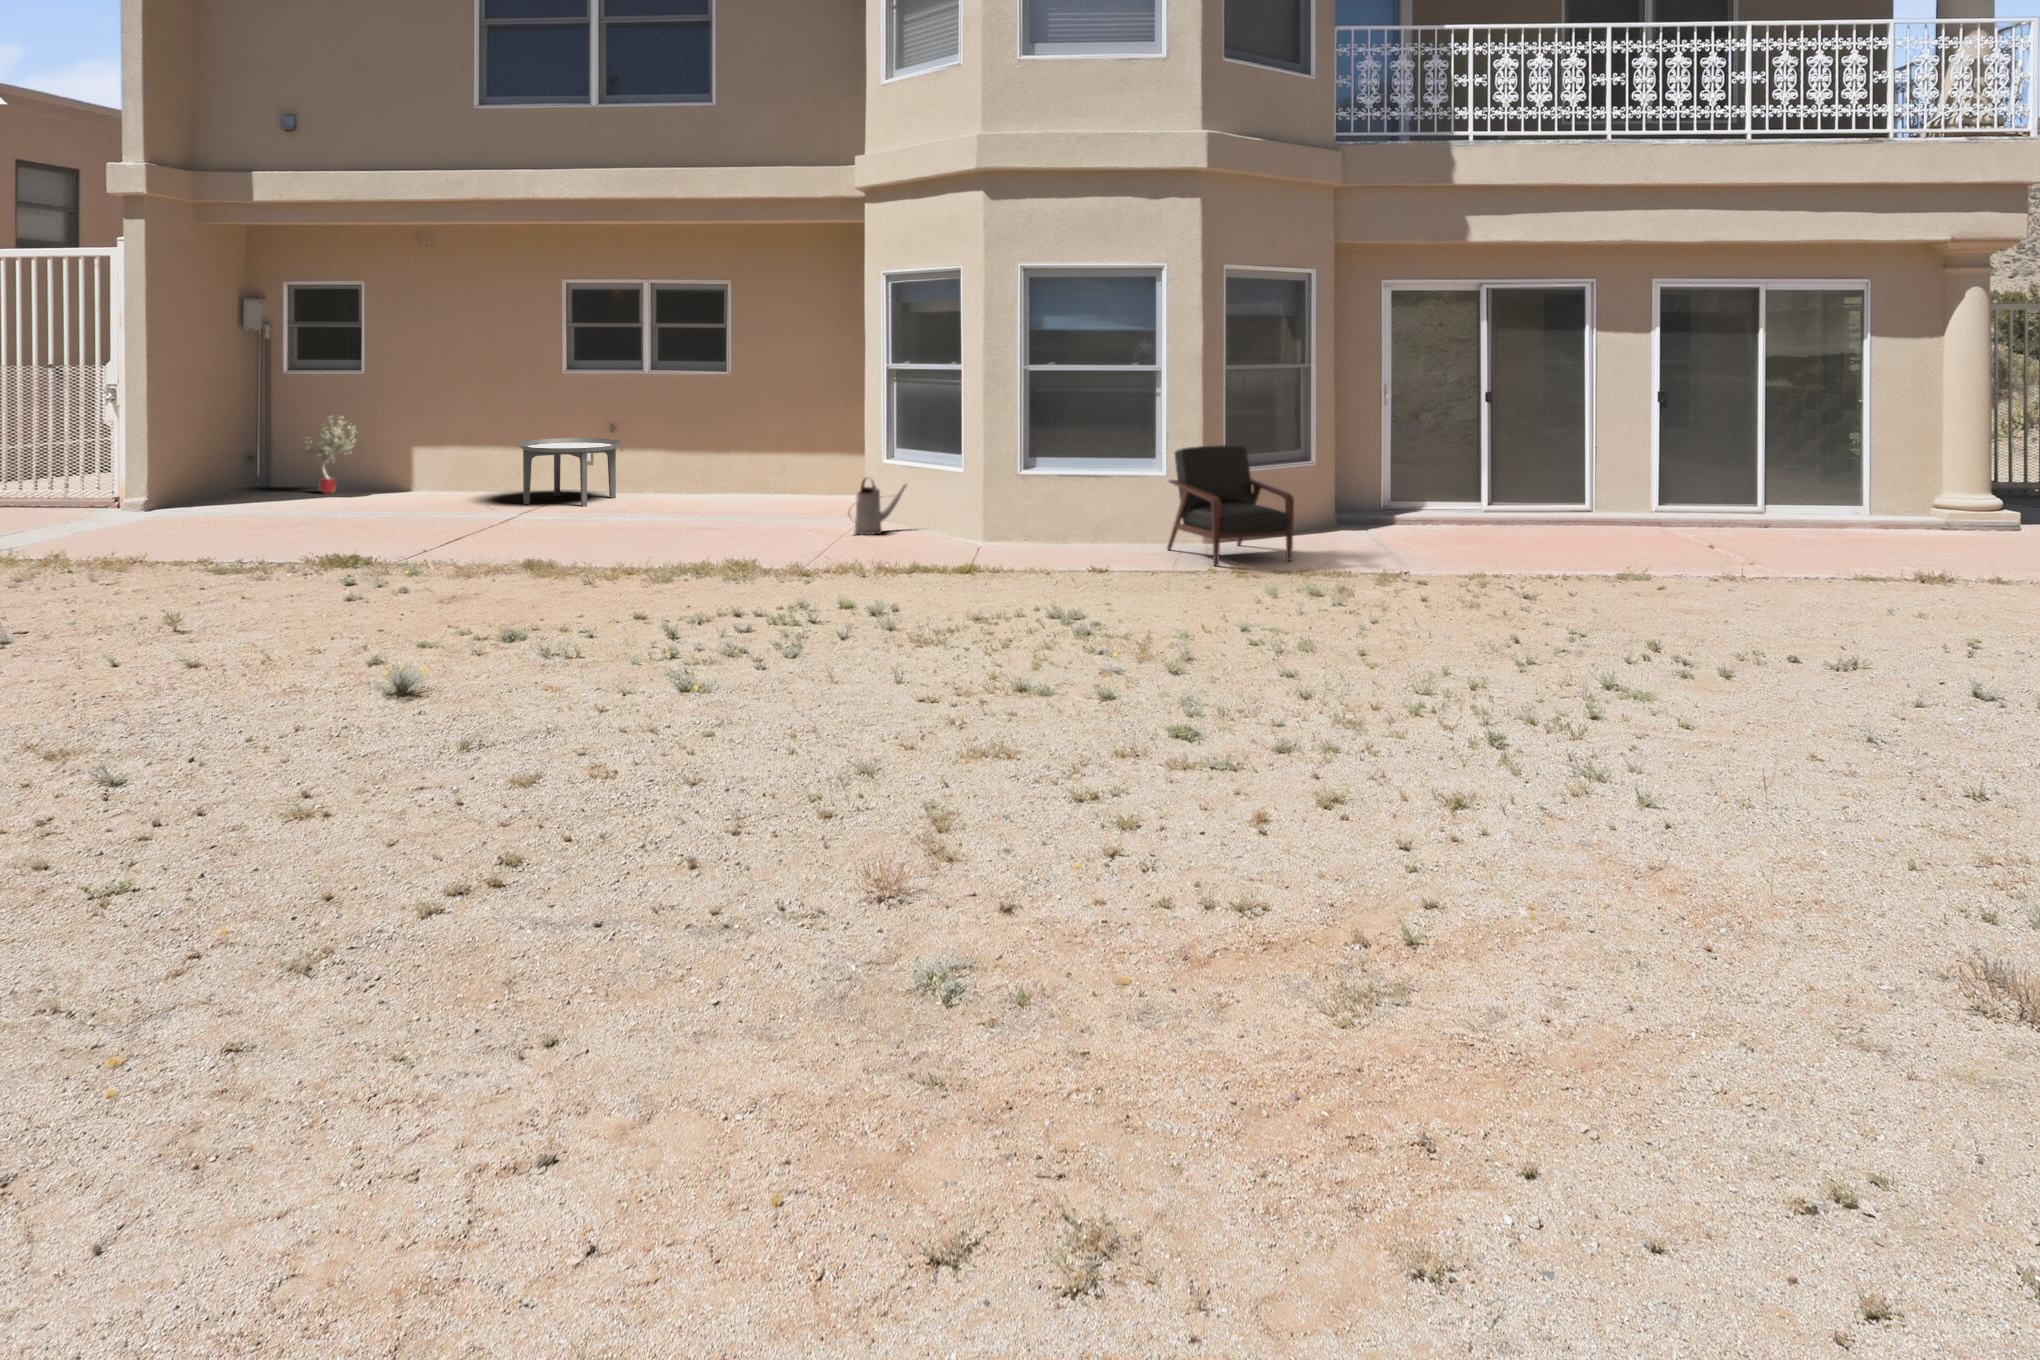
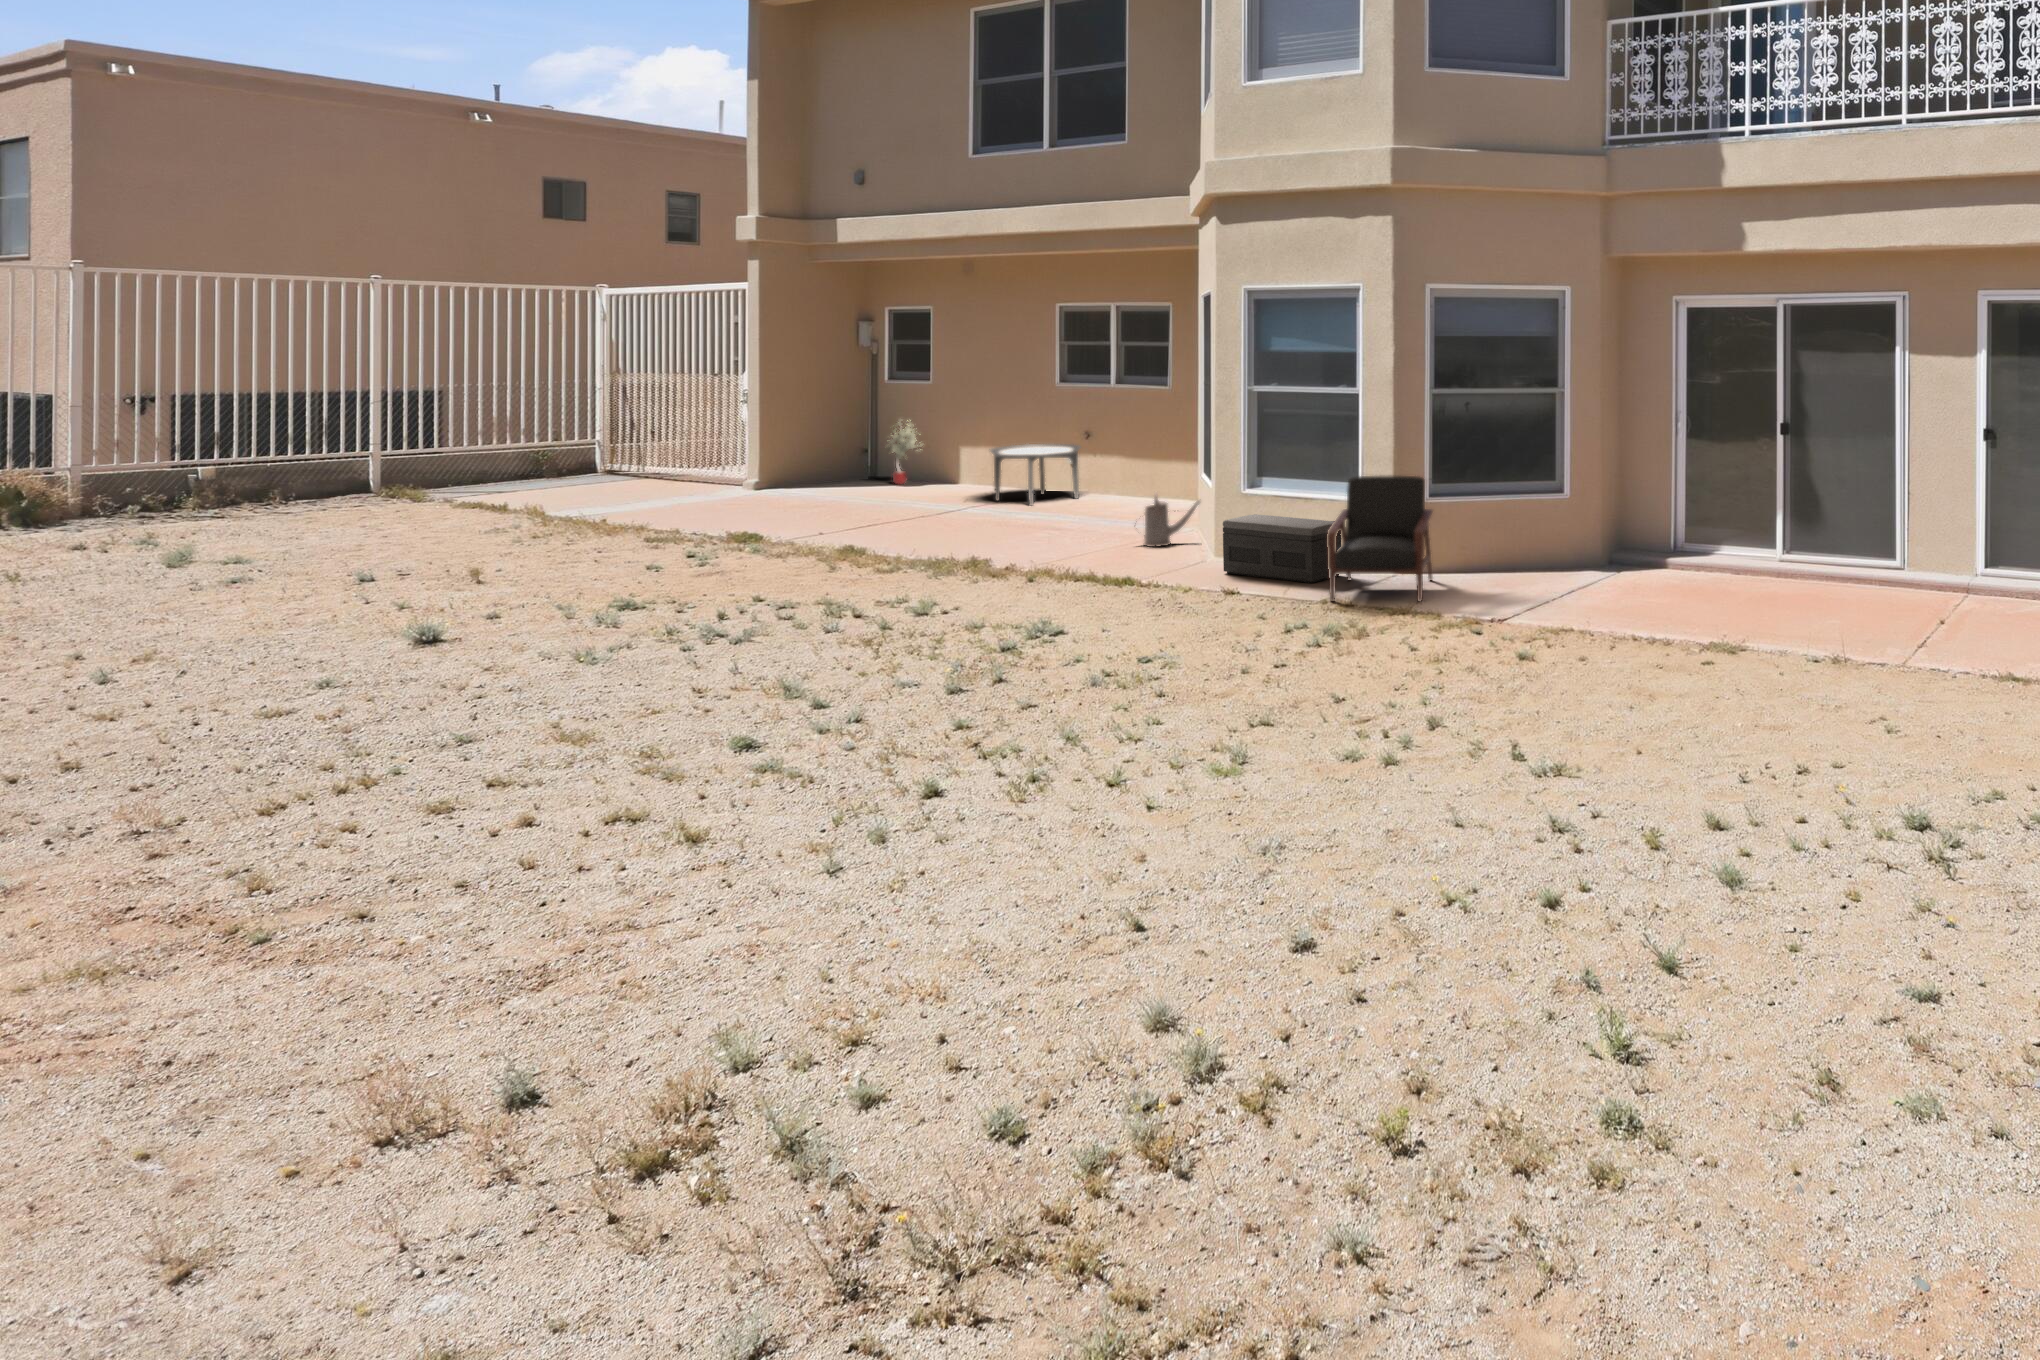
storage bench: none [1031,492,1149,554] -> present [1223,514,1341,583]

